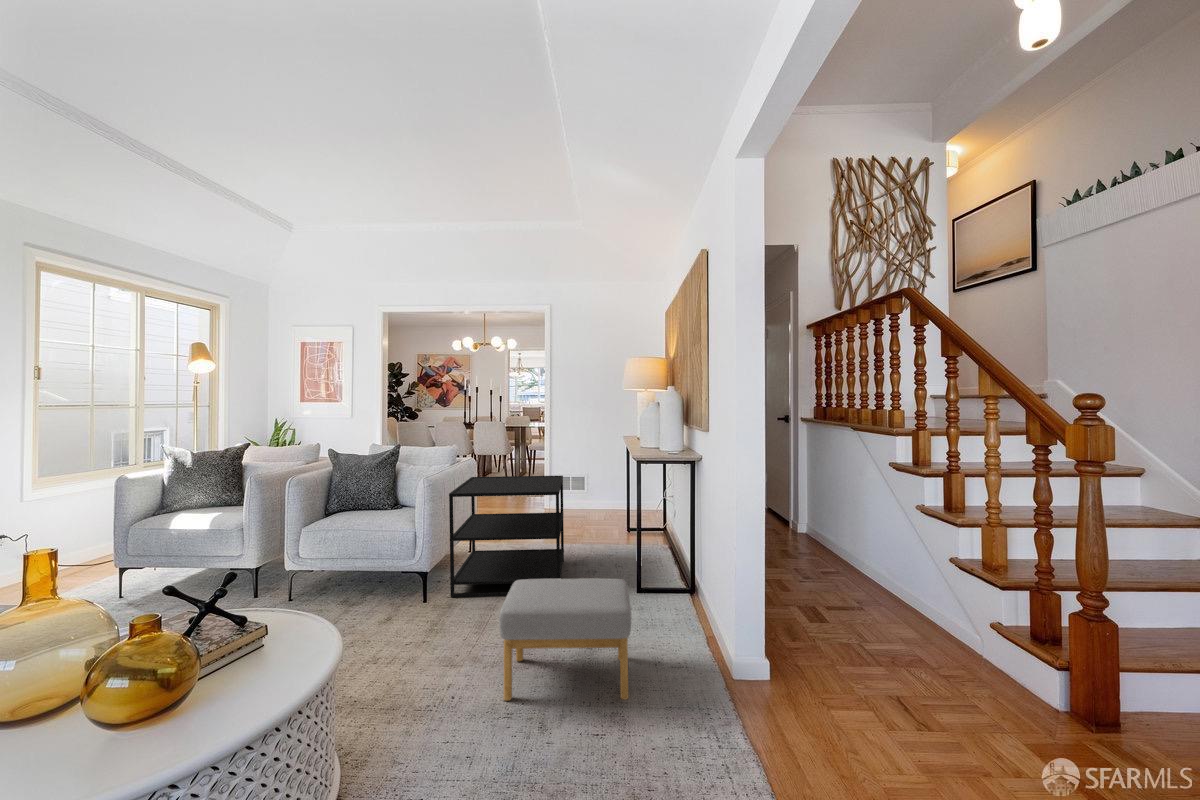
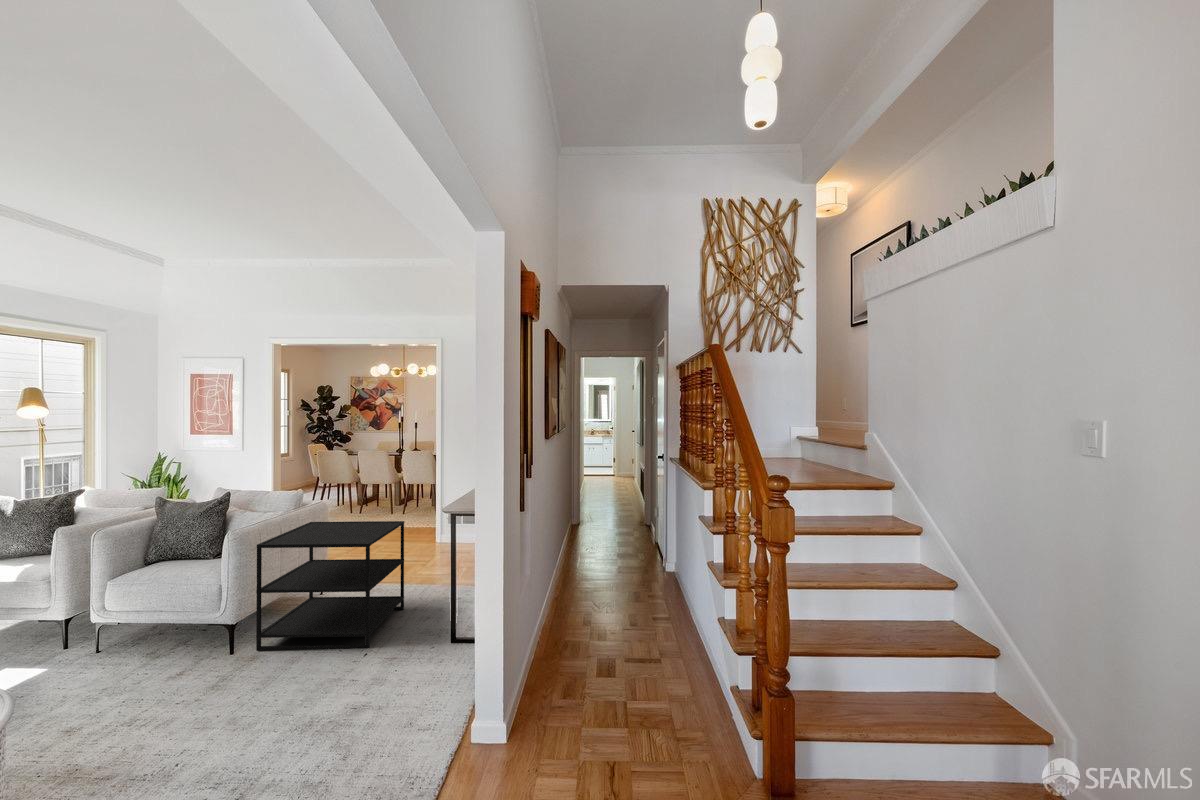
footstool: present [499,578,631,701] -> none [210,644,375,774]

